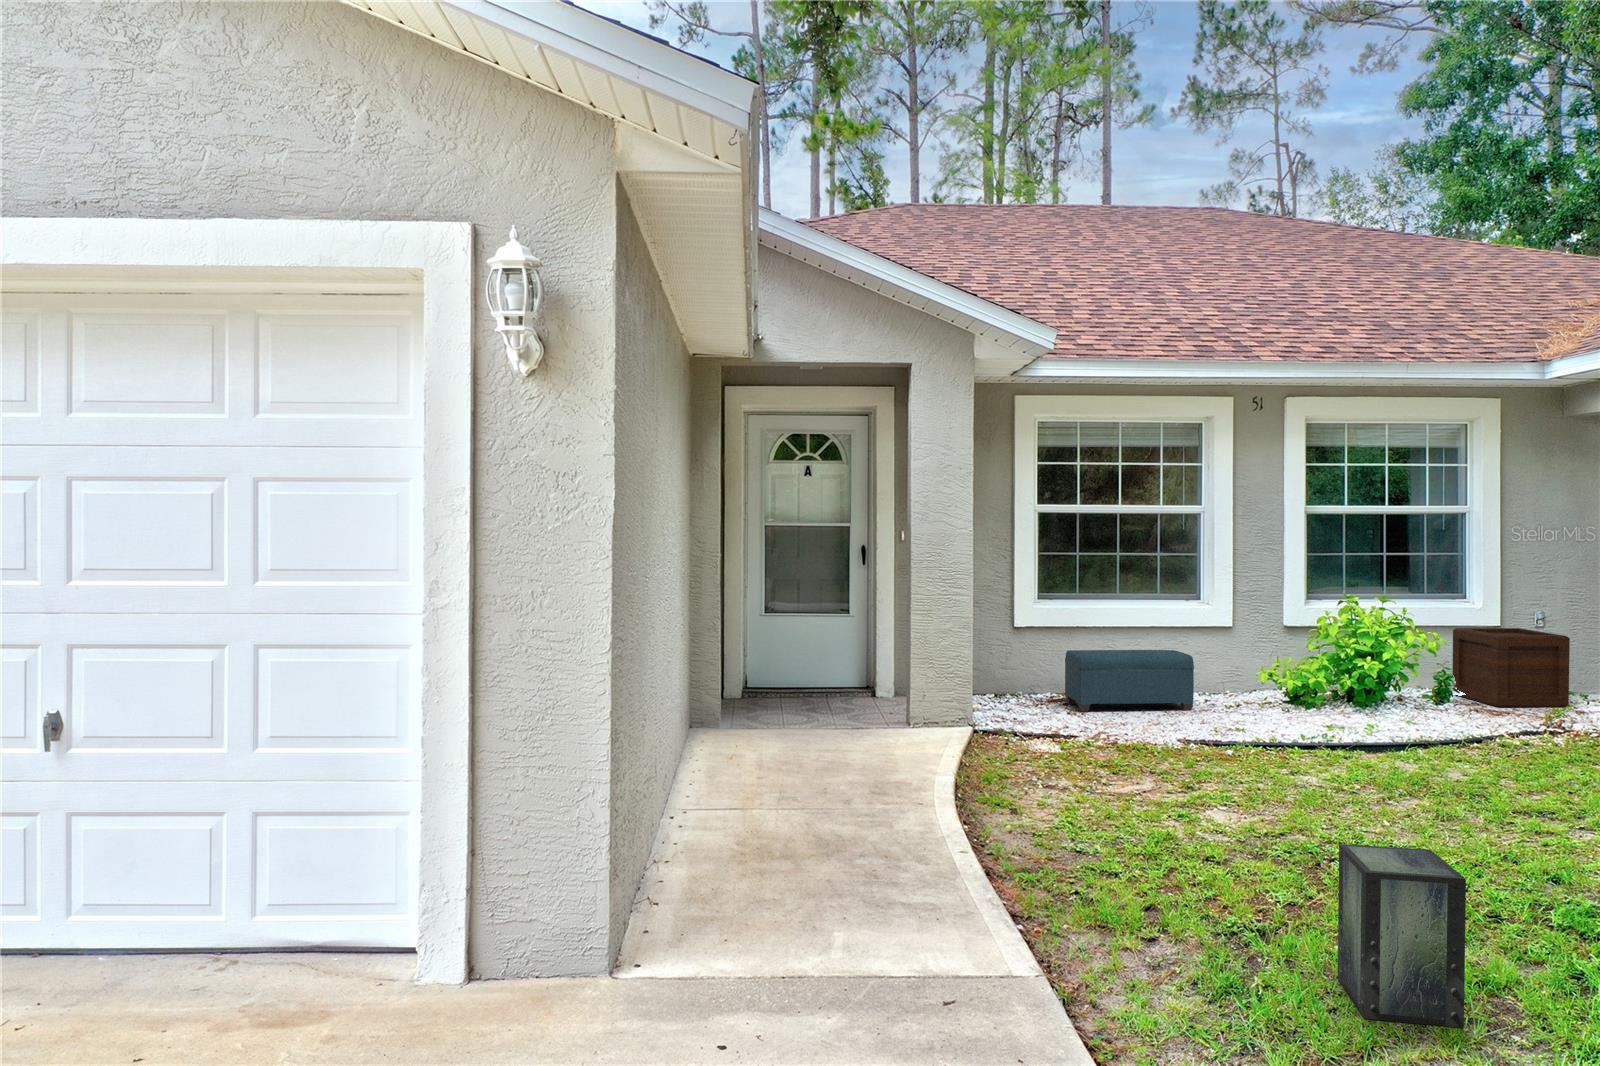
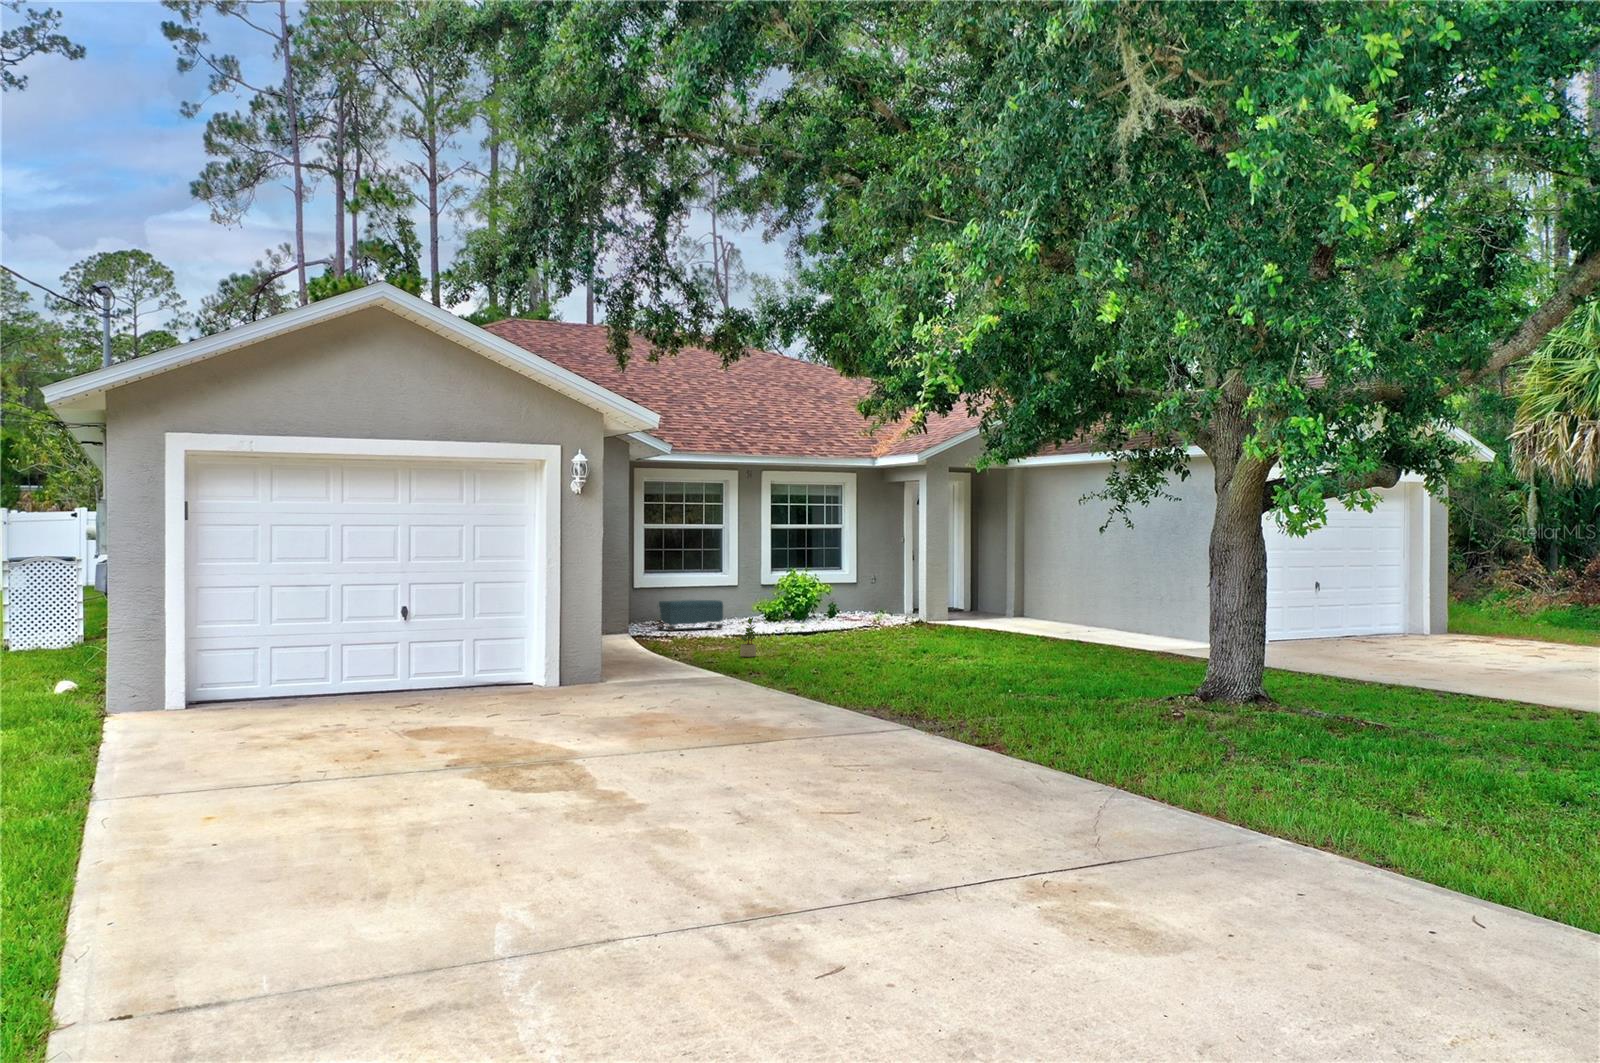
wooden crate: present [1452,628,1570,707] -> none [837,587,885,624]
potted plant: none [1074,839,1143,981] -> present [740,617,756,657]
storage box: present [1338,844,1466,1028] -> none [809,614,839,656]

